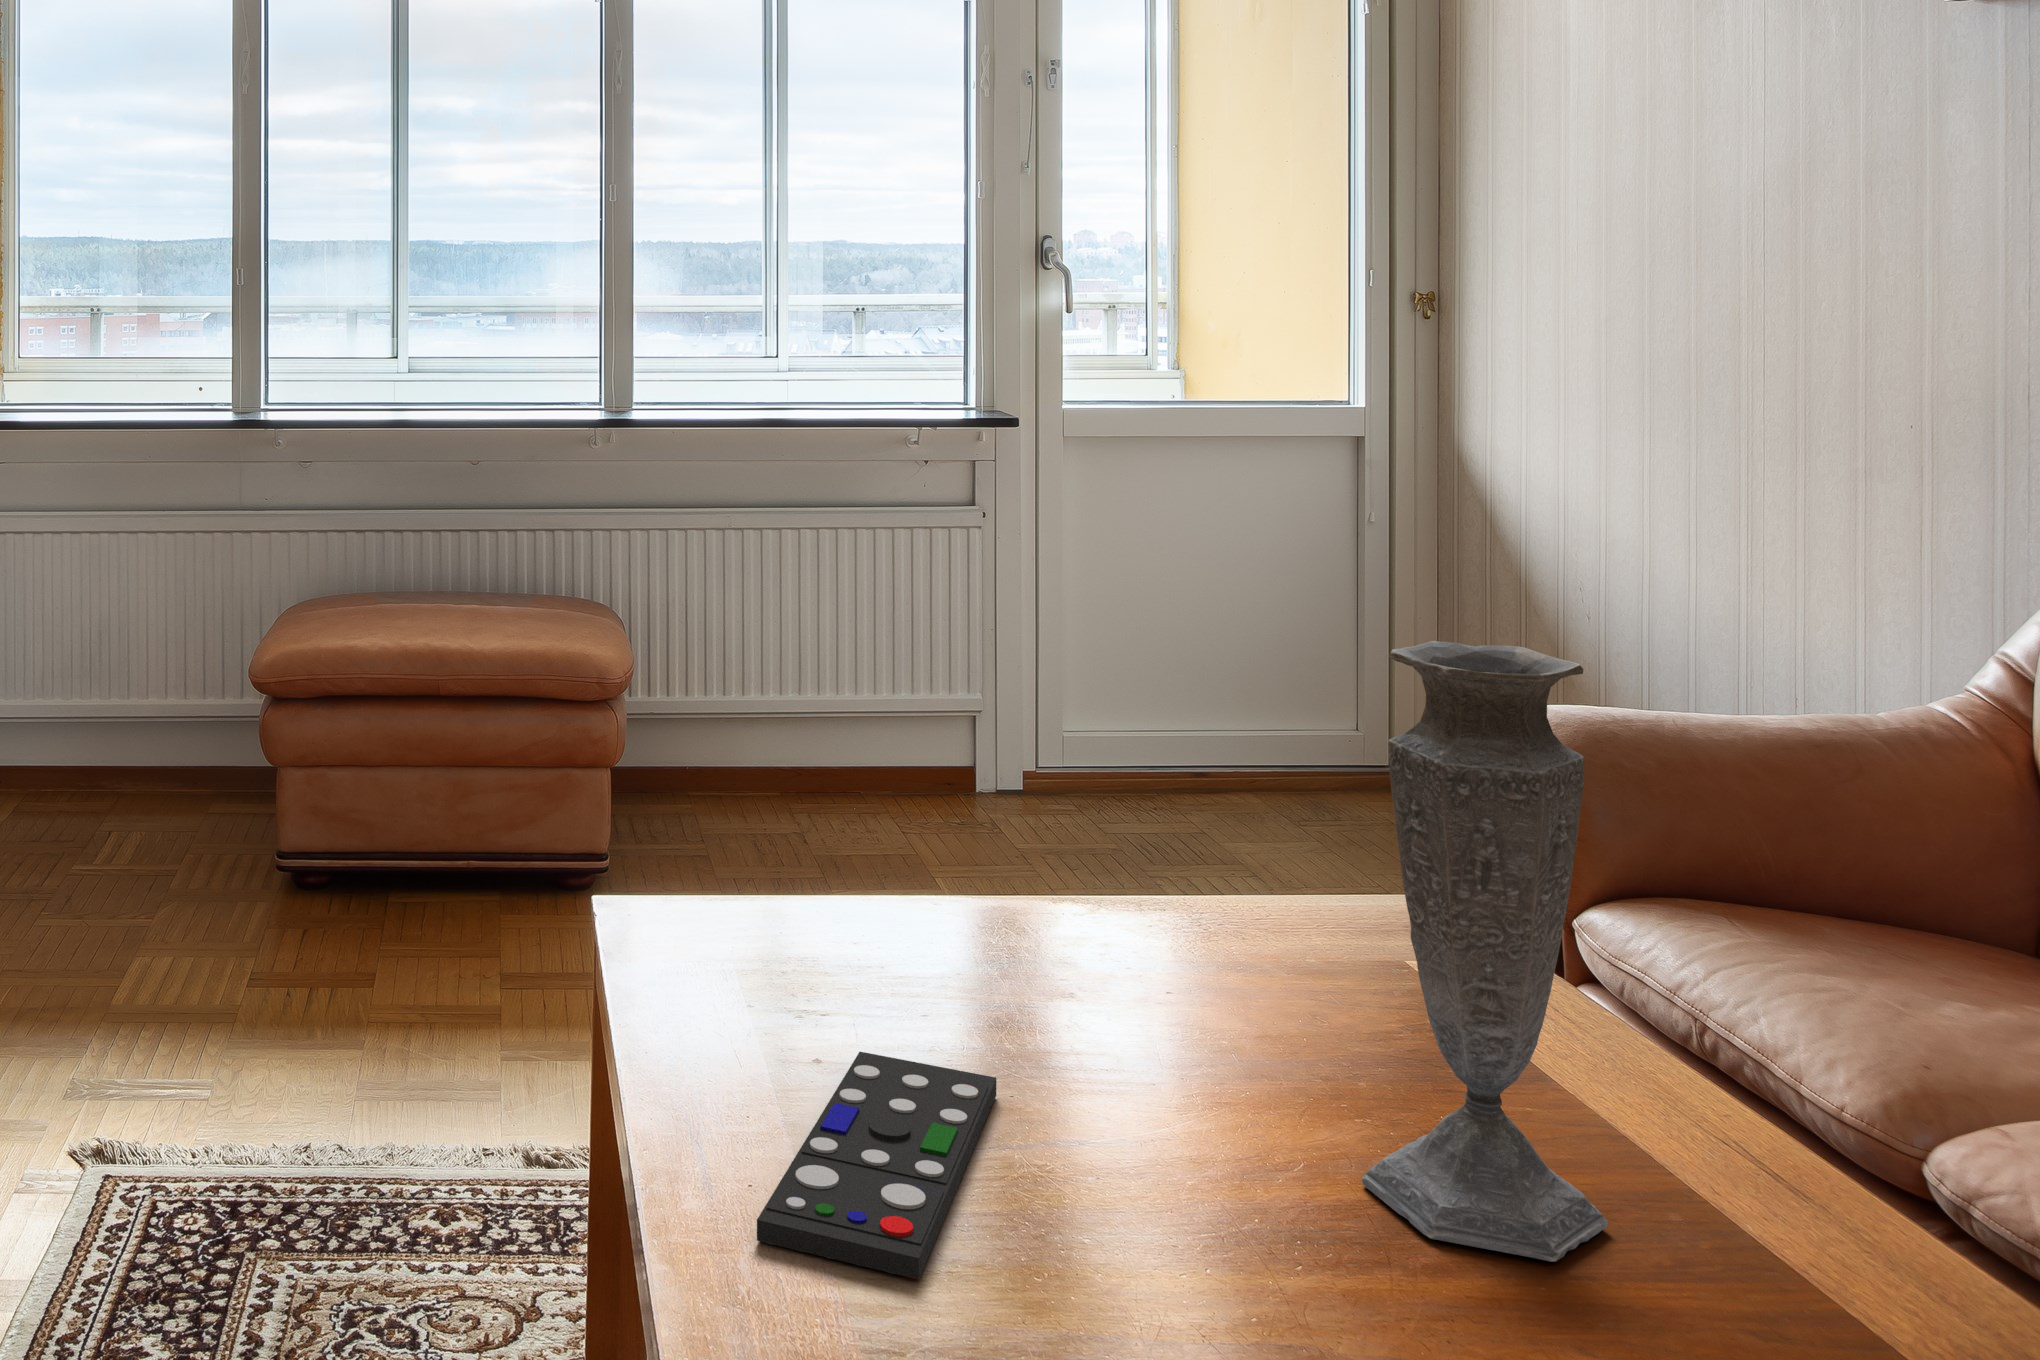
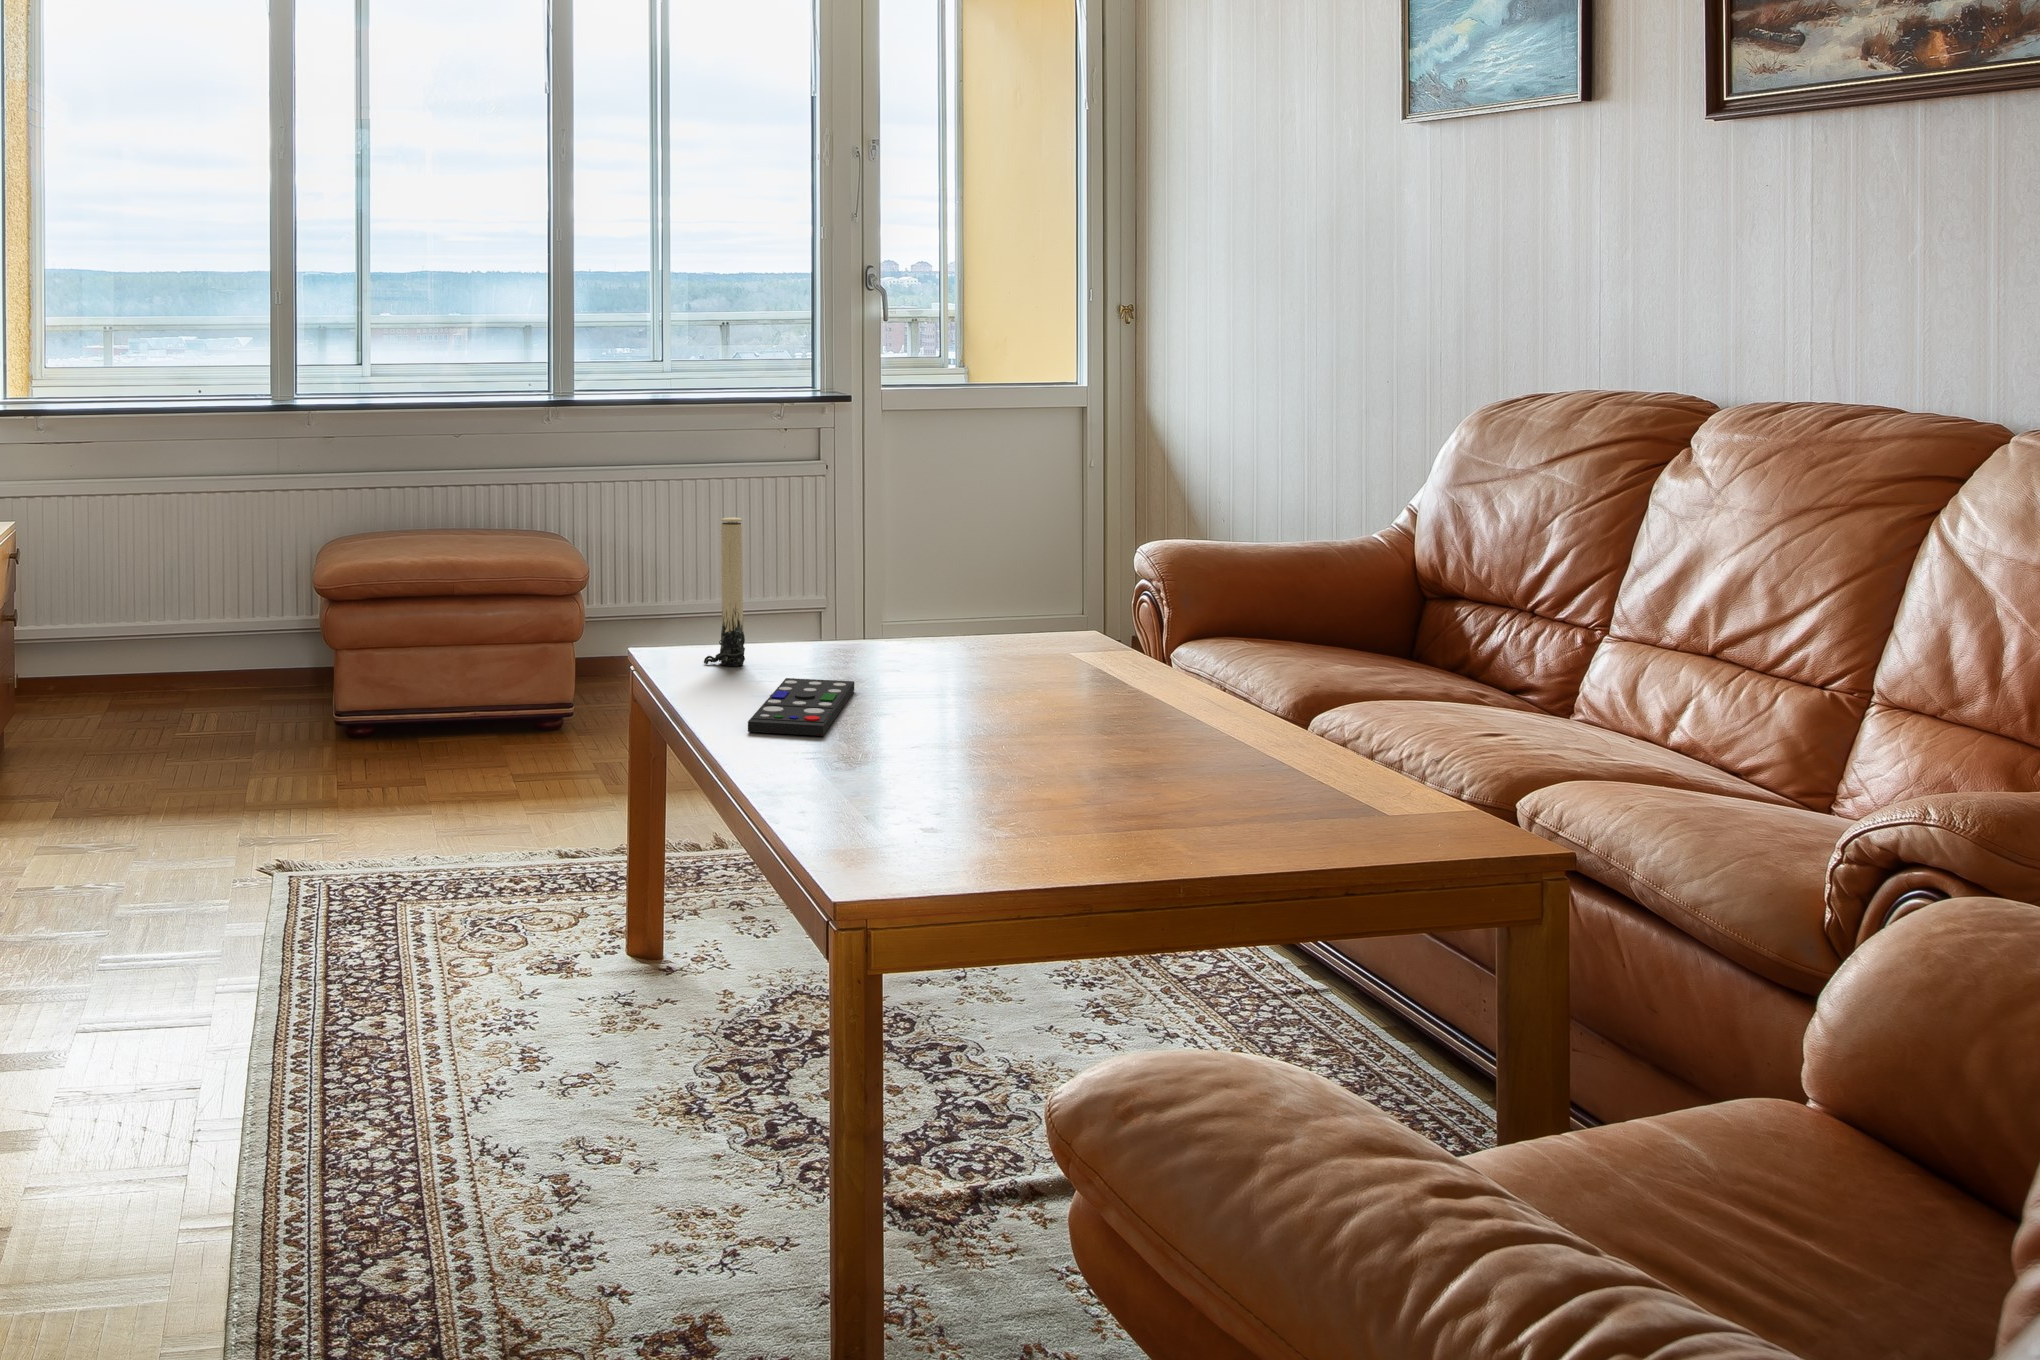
vase: present [1362,641,1608,1262] -> none [1022,446,1124,716]
candle: none [716,711,792,986] -> present [704,517,745,666]

